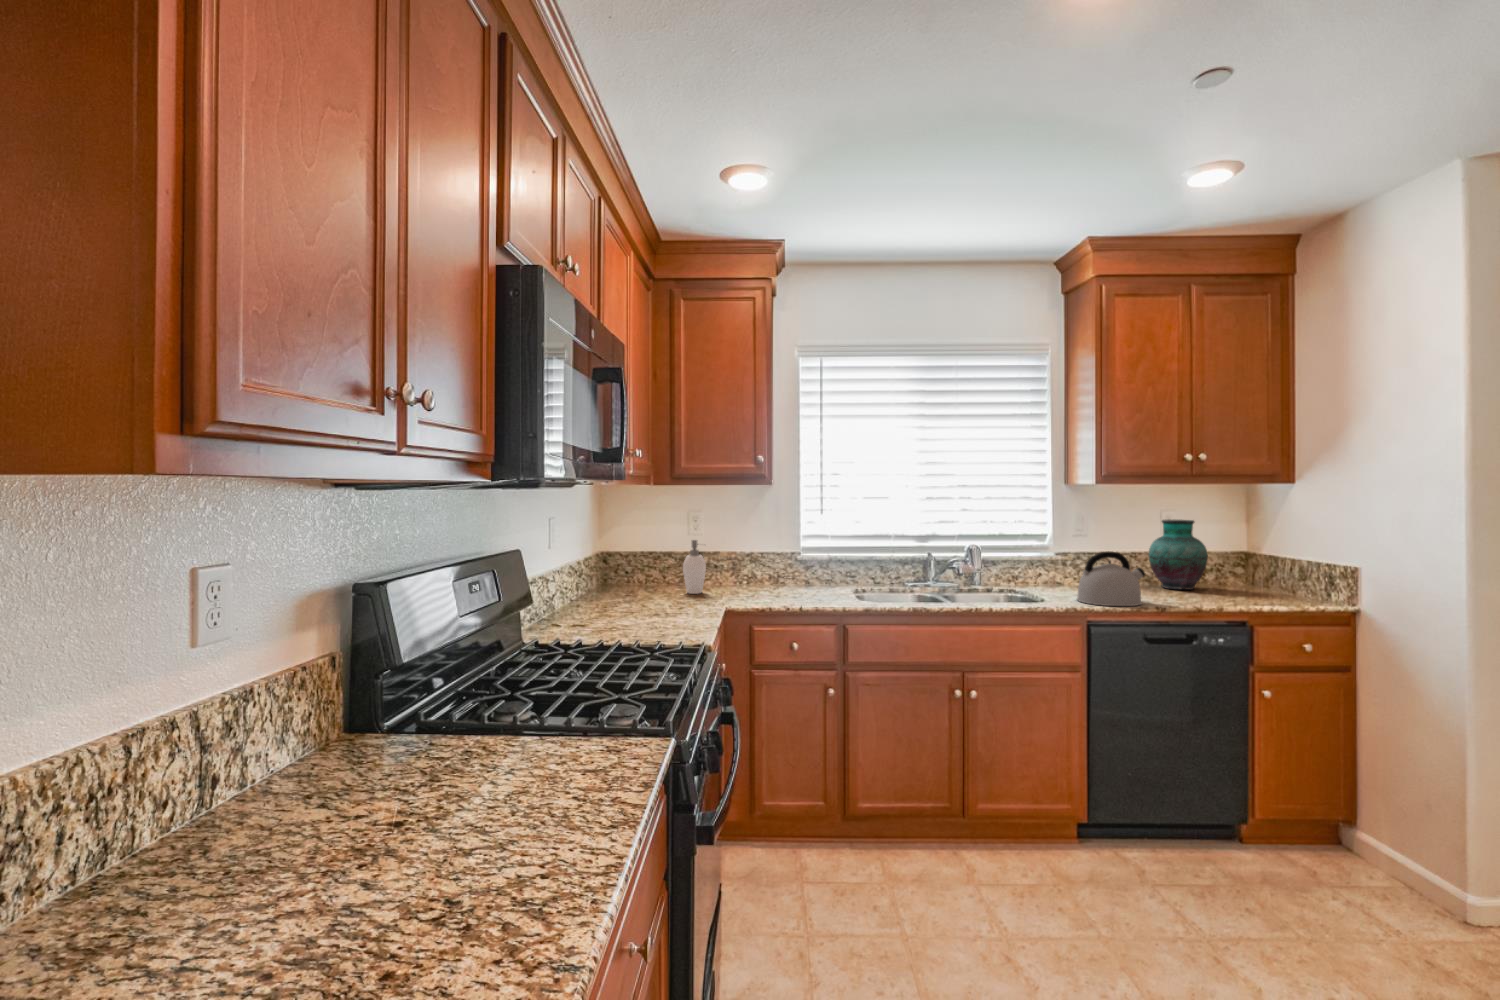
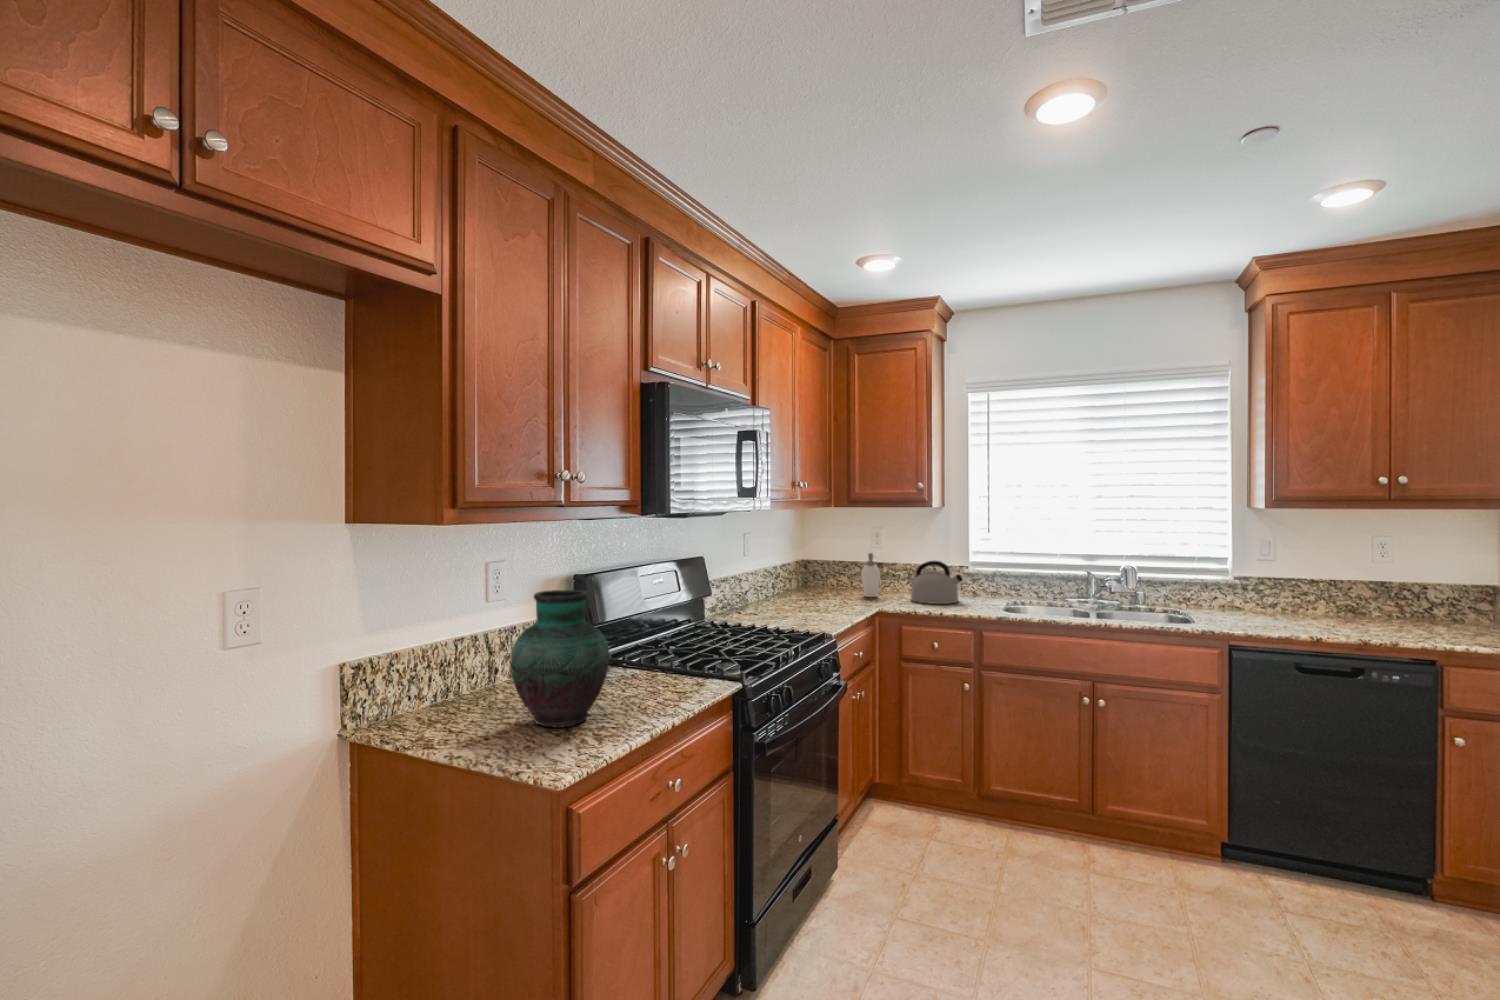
vase: present [1149,520,1208,590] -> present [511,590,609,728]
kettle: present [1077,551,1146,606] -> present [911,561,963,604]

